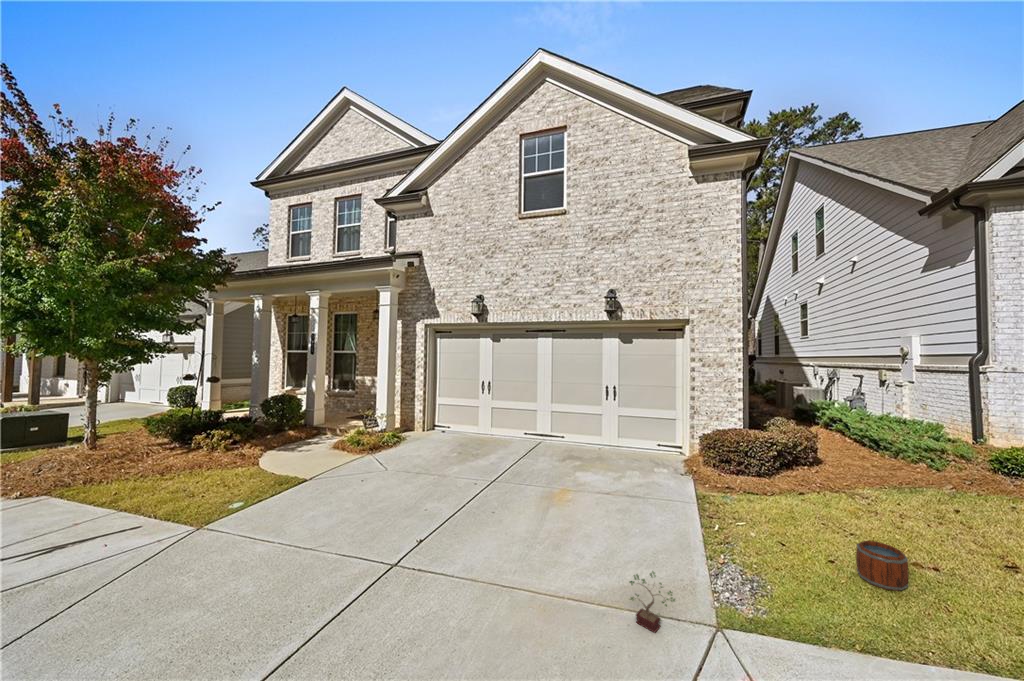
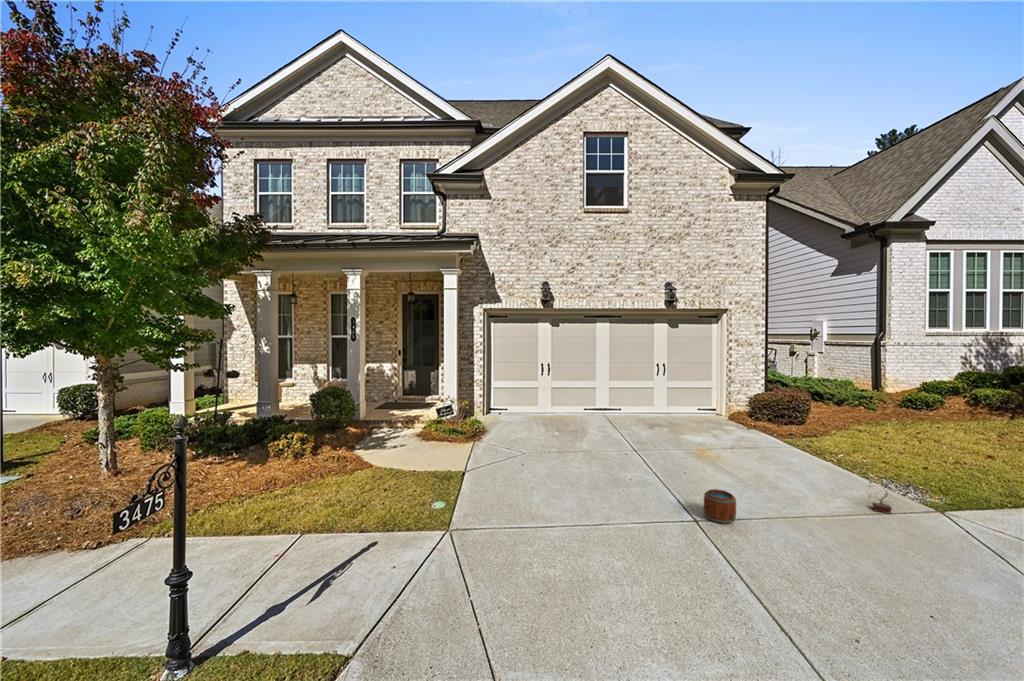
bucket: present [856,541,909,591] -> present [704,489,736,524]

